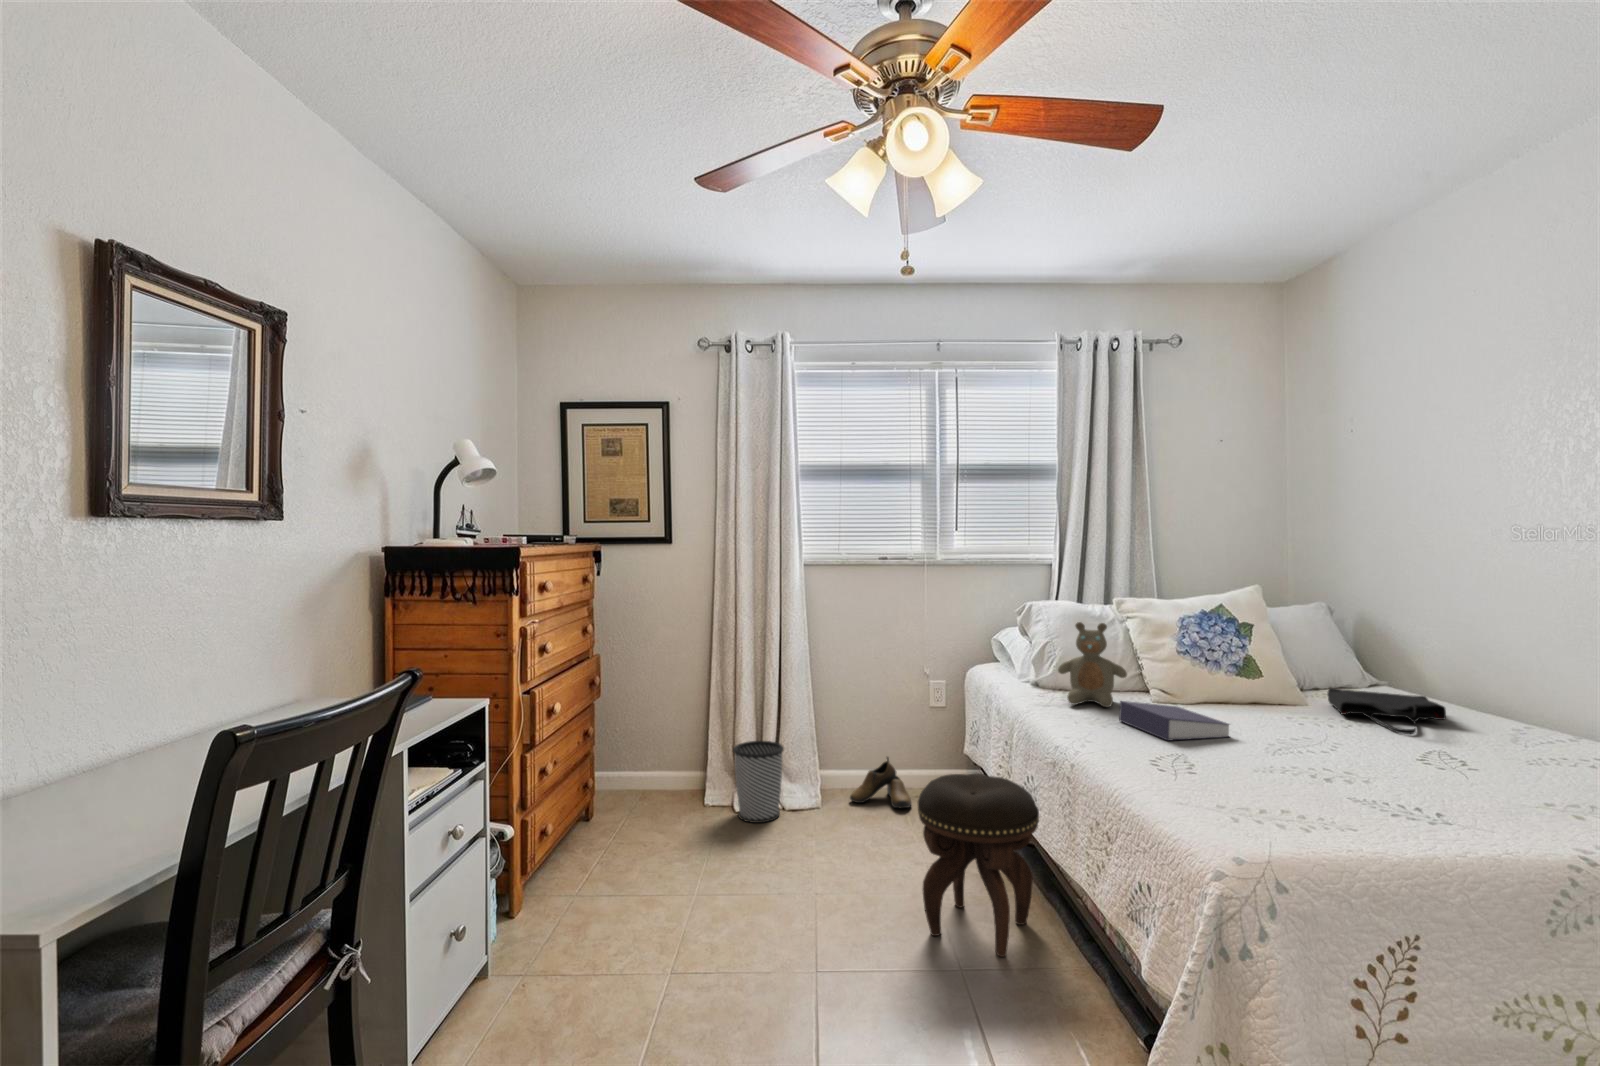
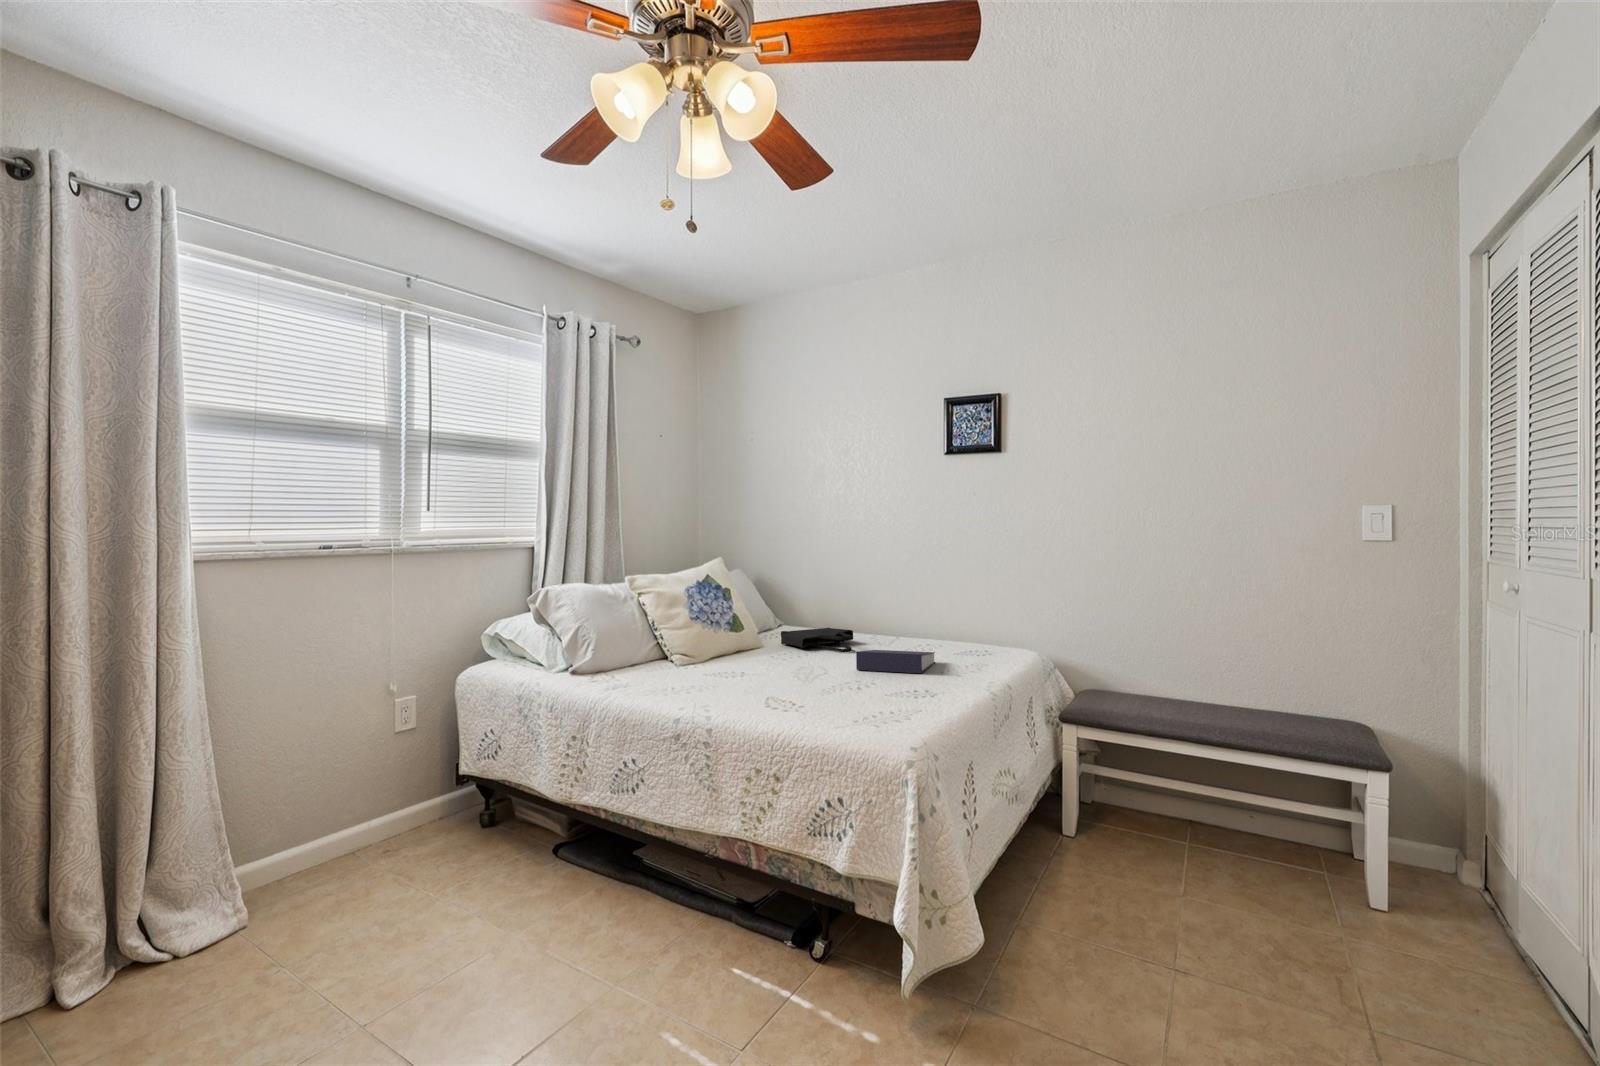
teddy bear: present [1058,622,1127,707] -> none [596,598,660,682]
book: present [1119,701,1229,741] -> present [856,650,935,673]
wastebasket: present [733,741,784,823] -> none [56,853,184,1017]
shoe: present [850,757,911,808] -> none [296,813,399,895]
footstool: present [918,773,1039,957] -> none [528,771,670,990]

